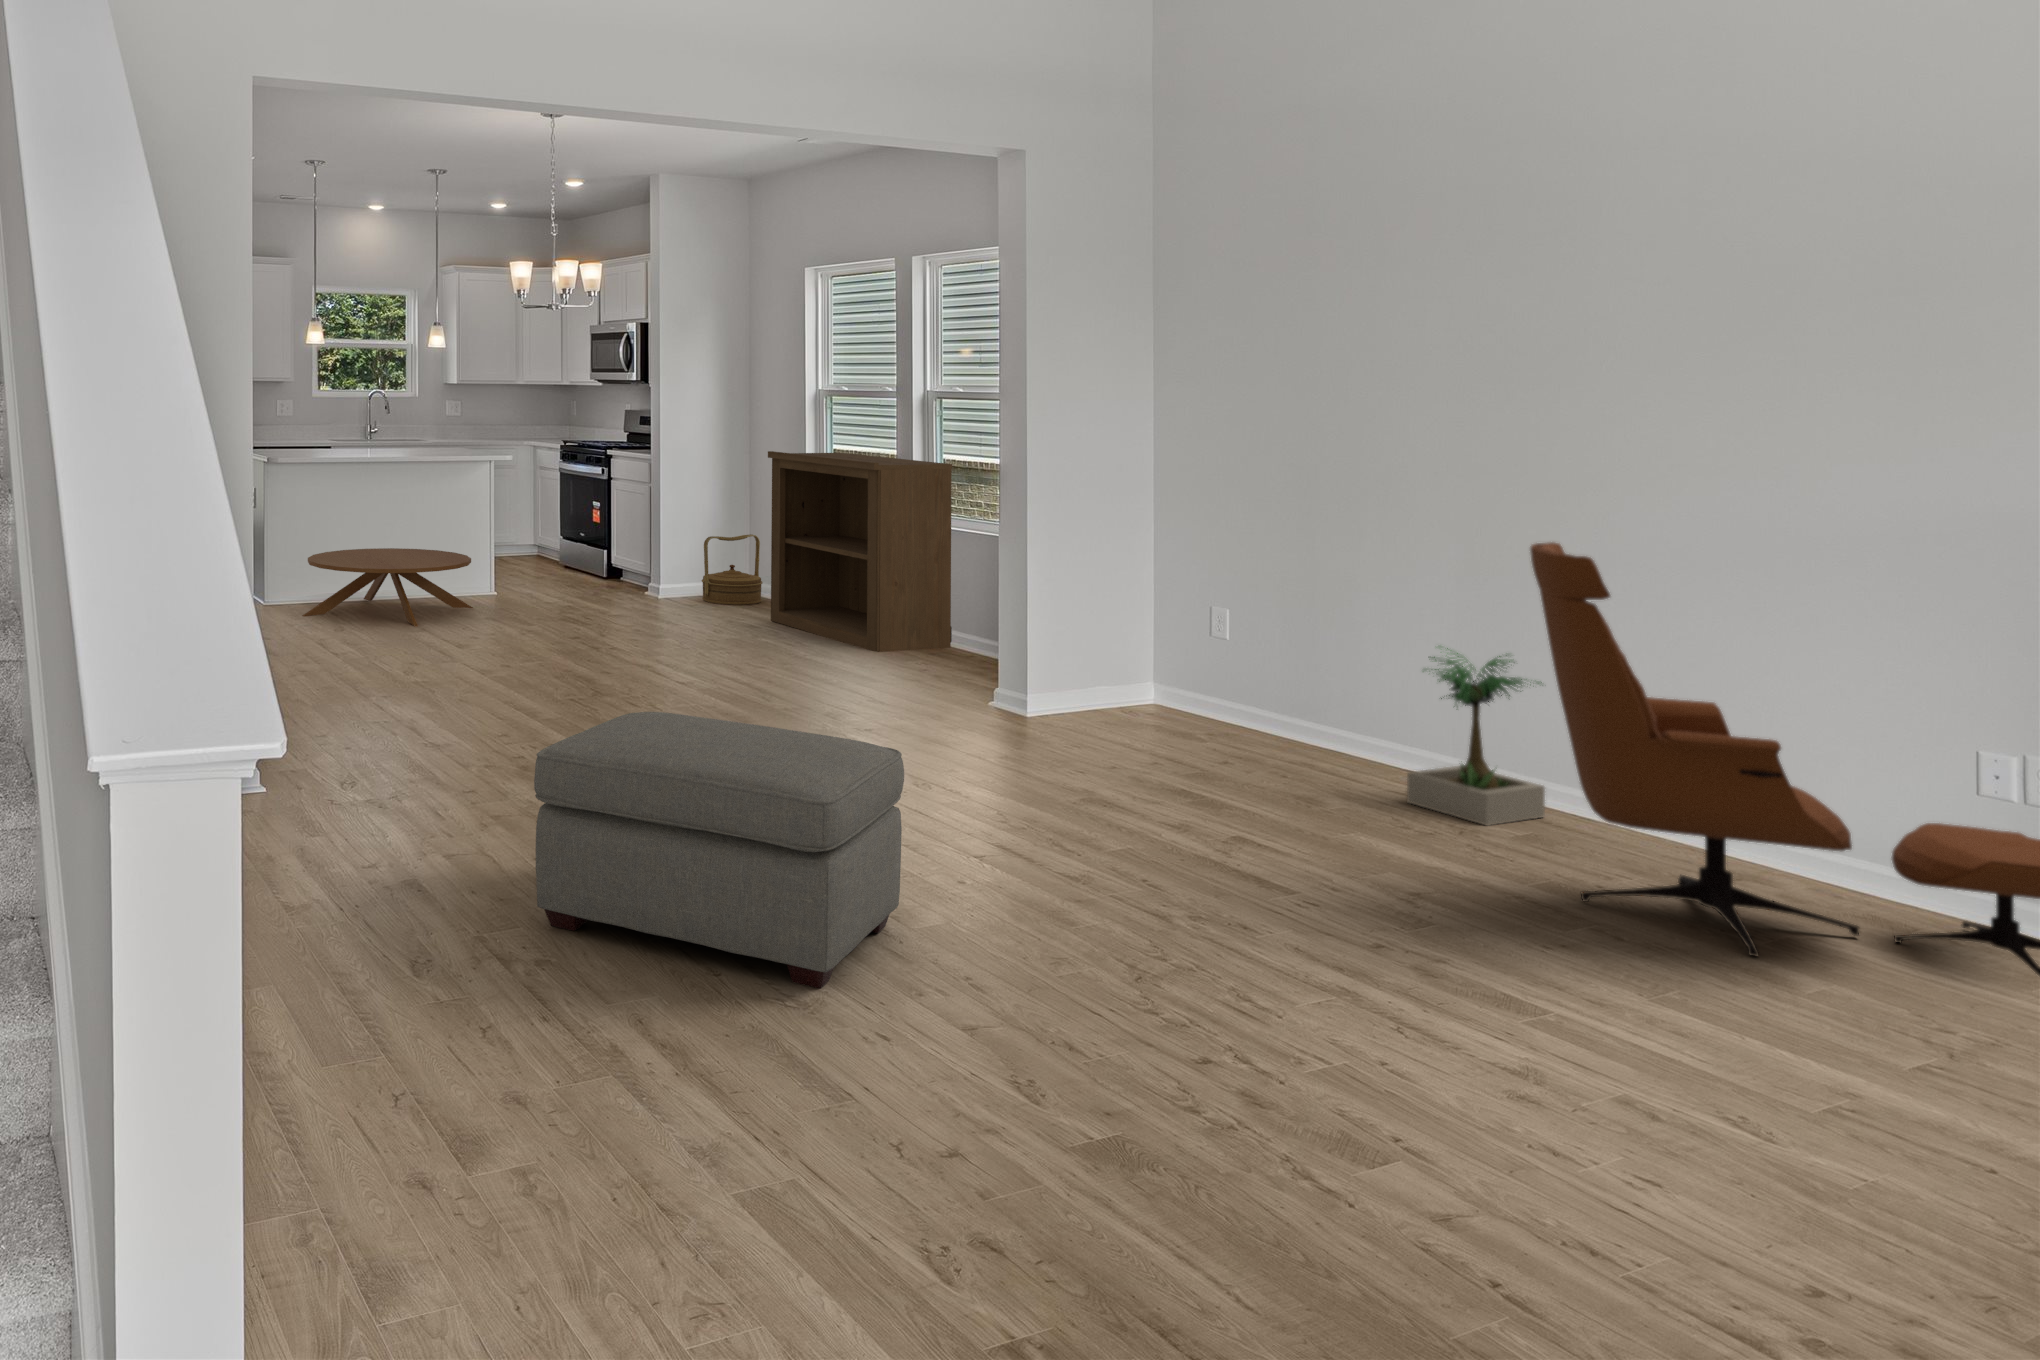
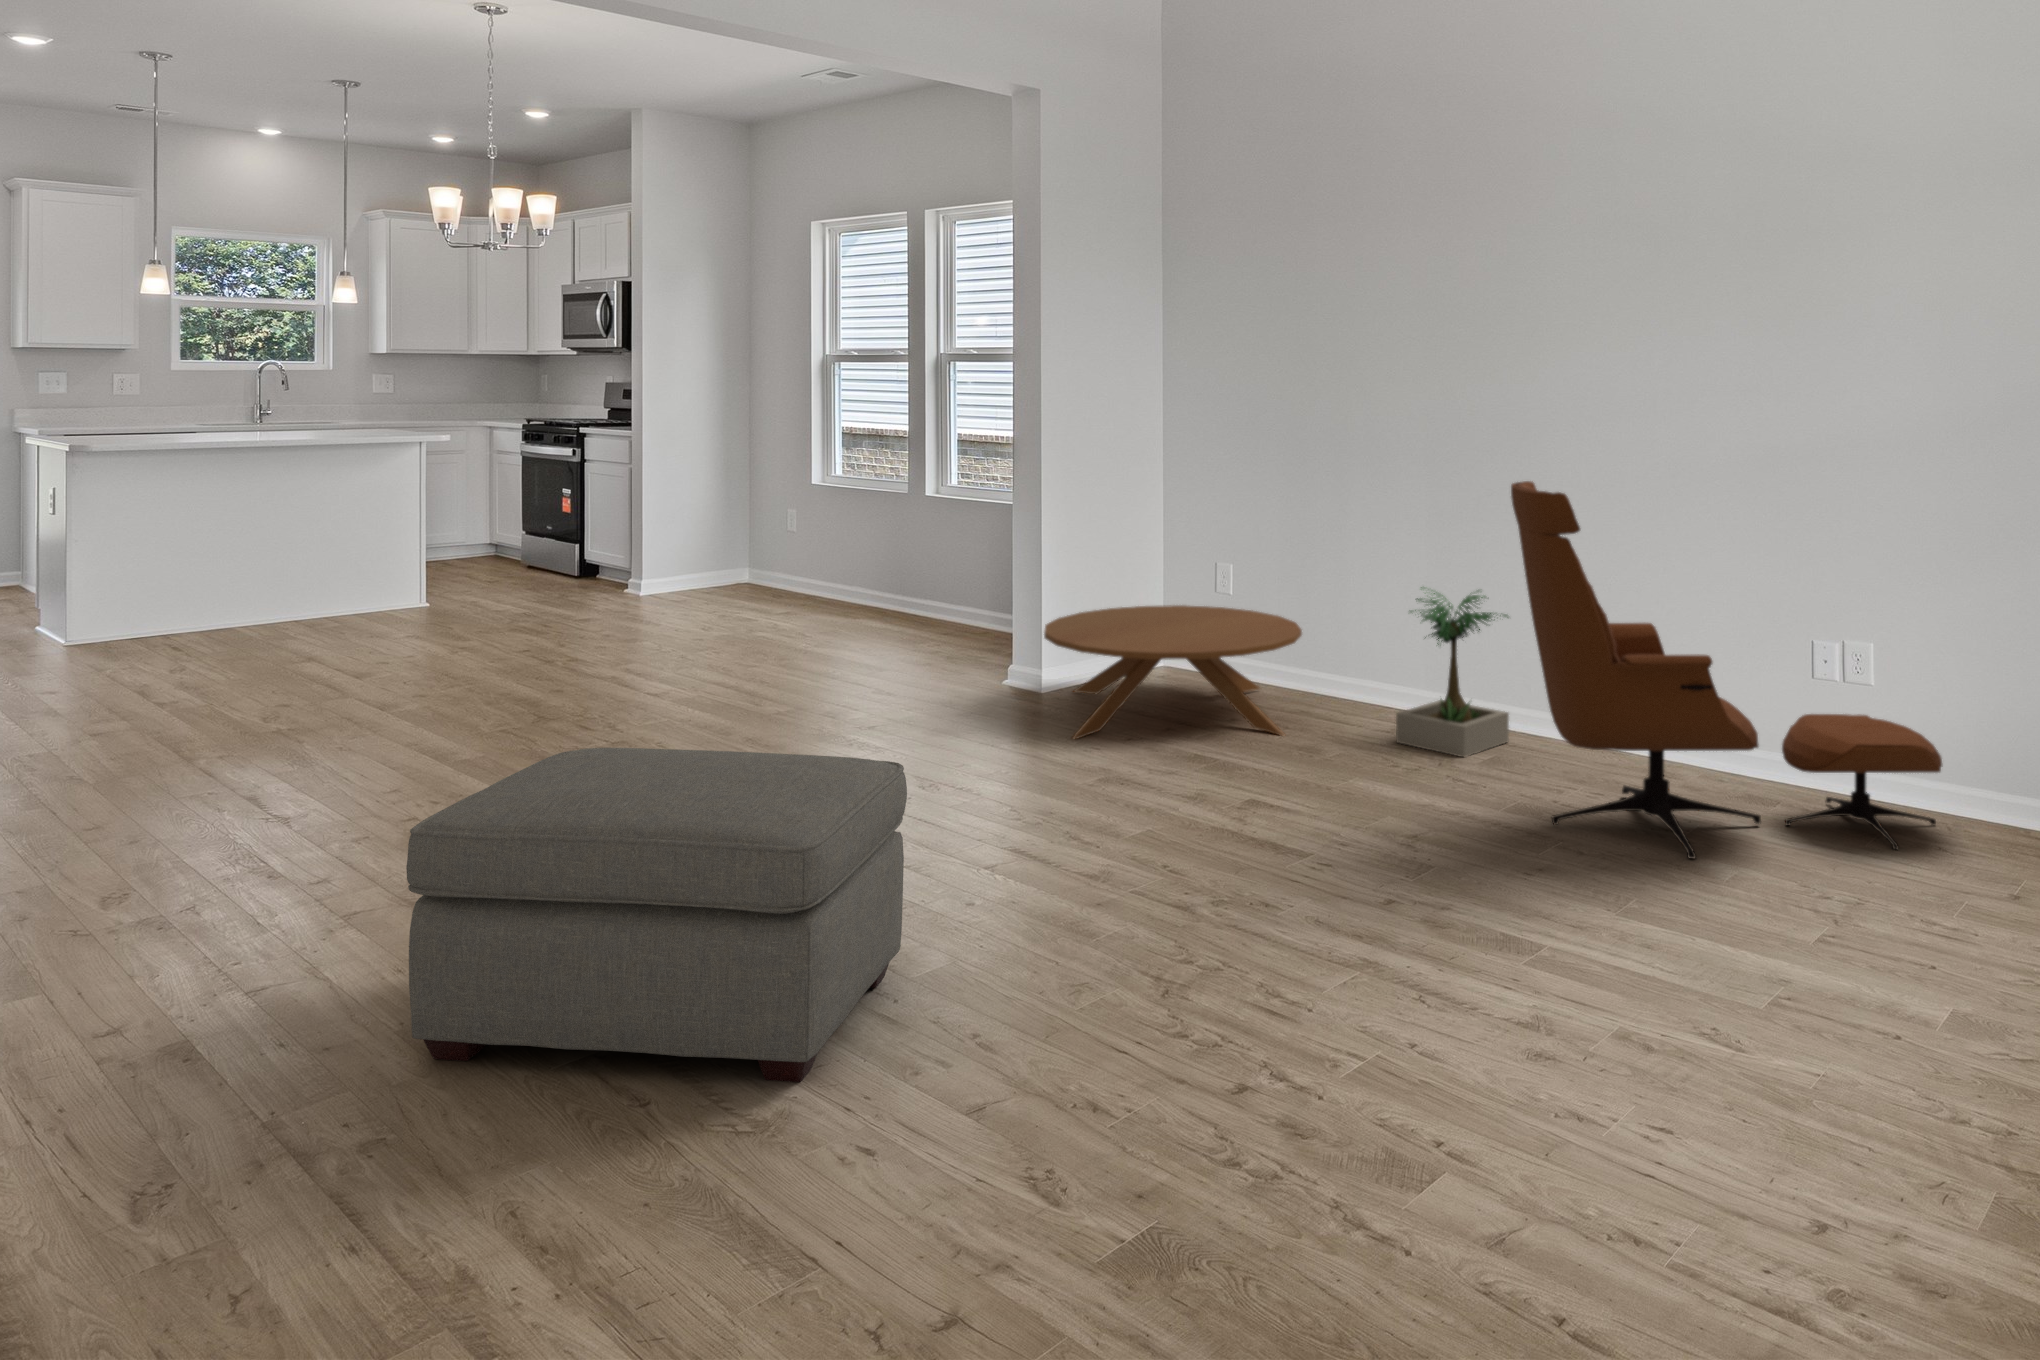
bookshelf: present [768,451,952,652] -> none [766,422,964,636]
woven basket: present [702,534,763,605] -> none [691,515,761,595]
coffee table: present [302,548,473,626] -> present [1044,605,1302,739]

